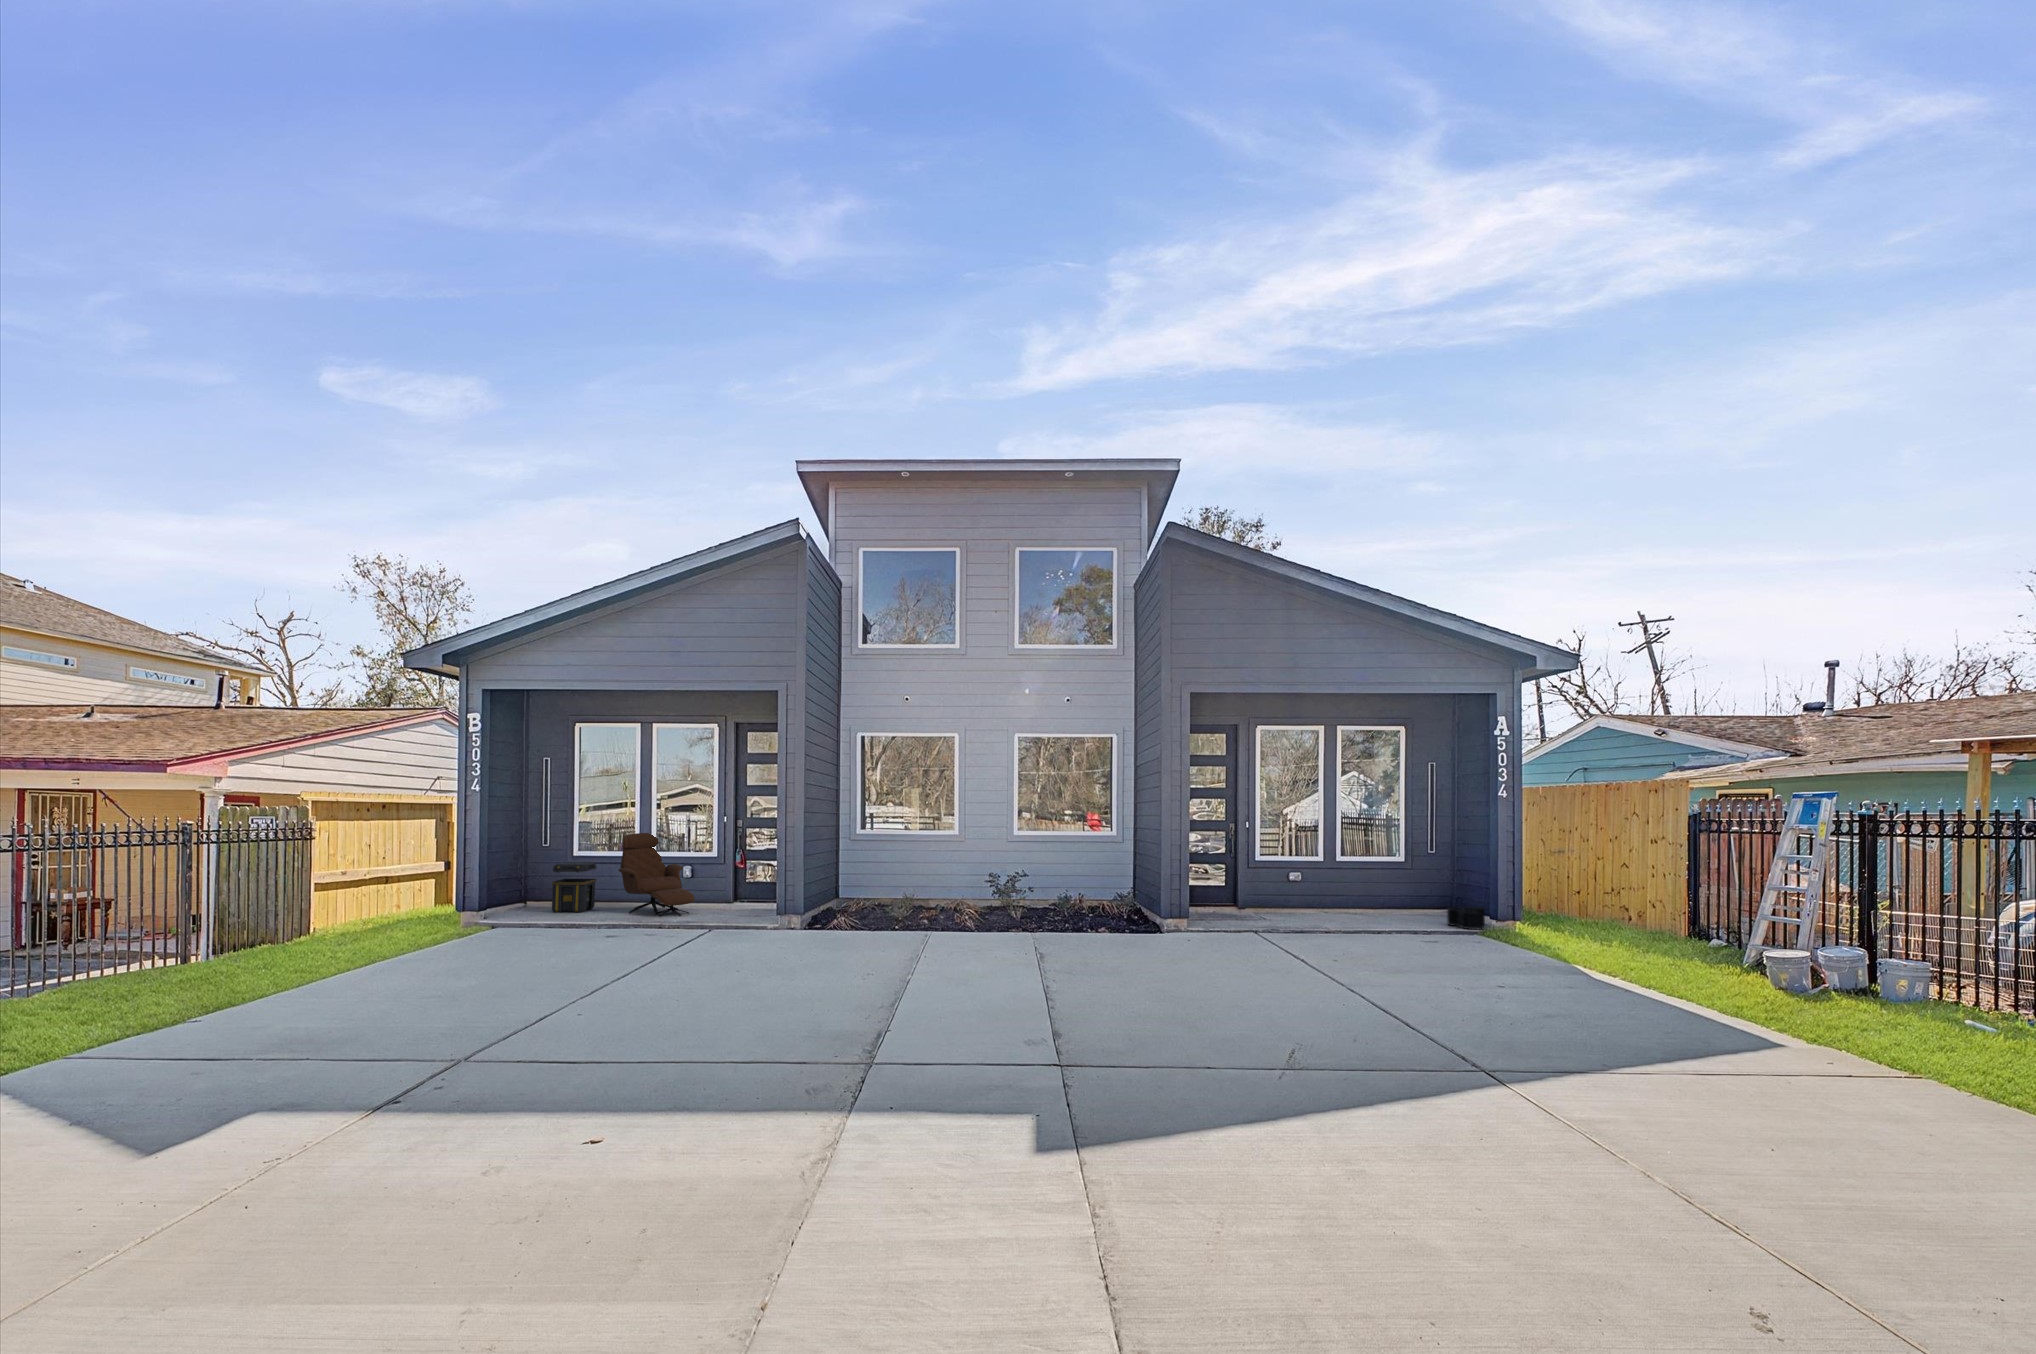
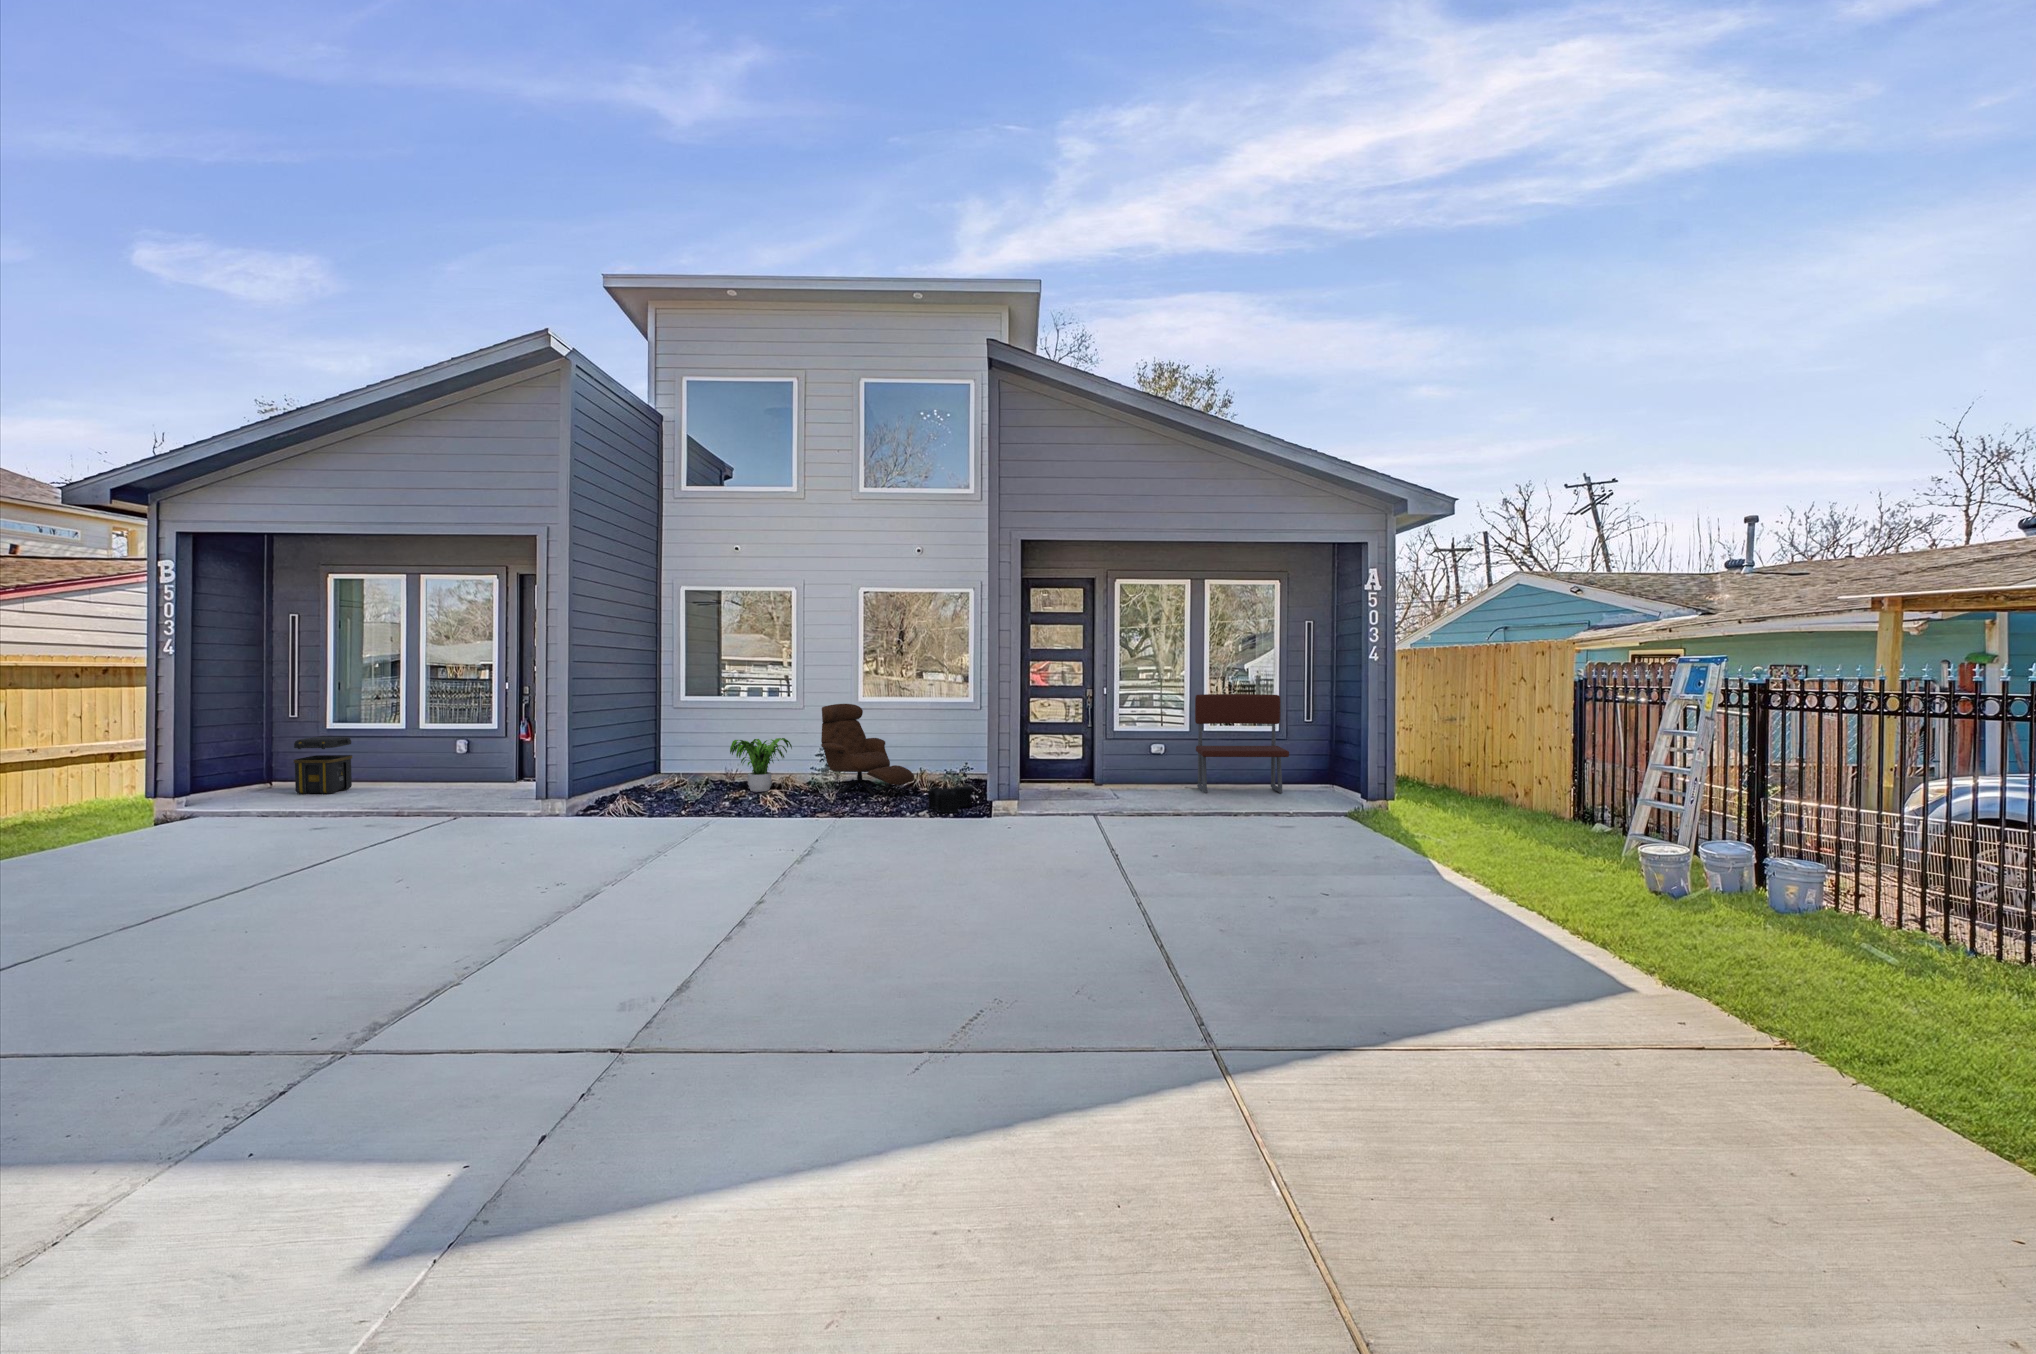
bench: none [1335,827,1425,917] -> present [1195,694,1289,793]
lounge chair: present [618,833,695,917] -> present [821,704,914,797]
potted plant: none [925,865,975,913] -> present [730,738,792,792]
storage bin: present [1447,906,1487,930] -> present [928,785,974,813]

